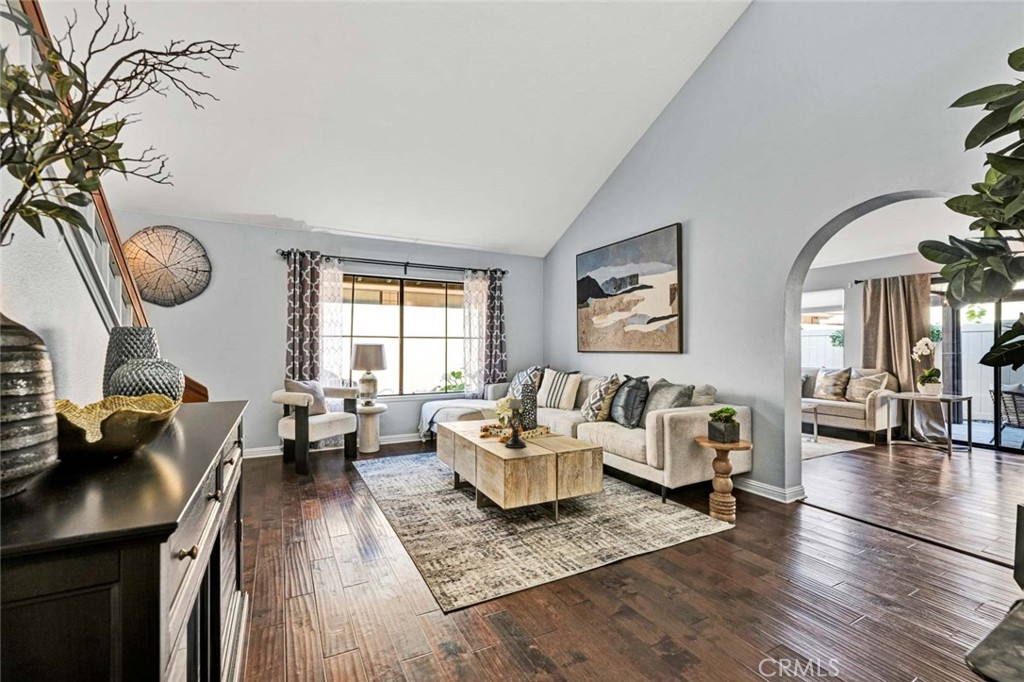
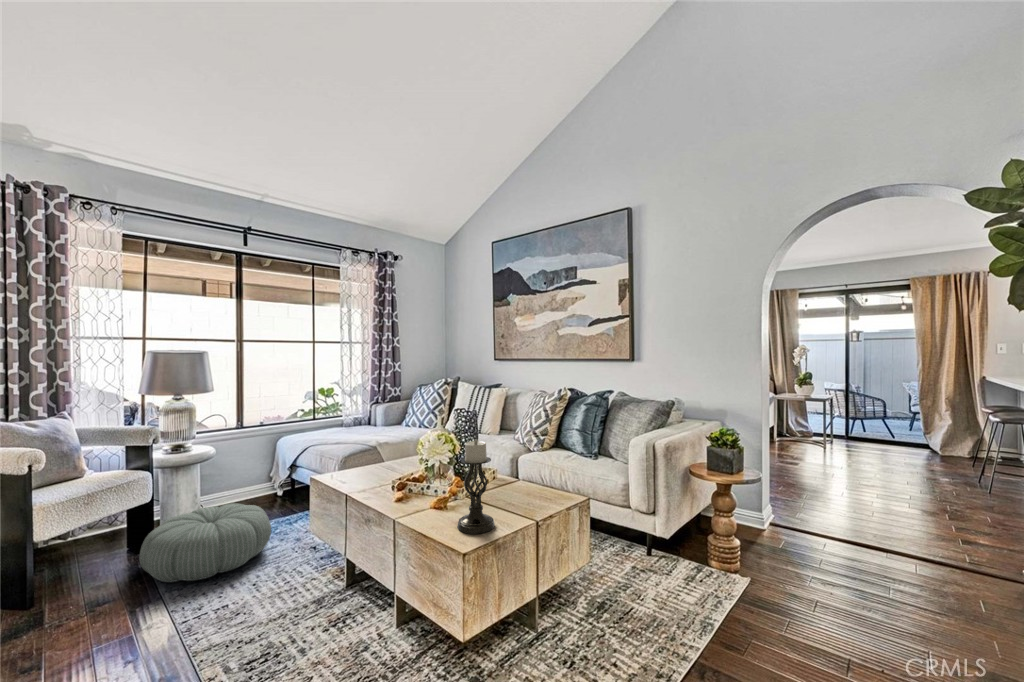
pouf: none [352,438,417,474] -> present [139,503,271,582]

